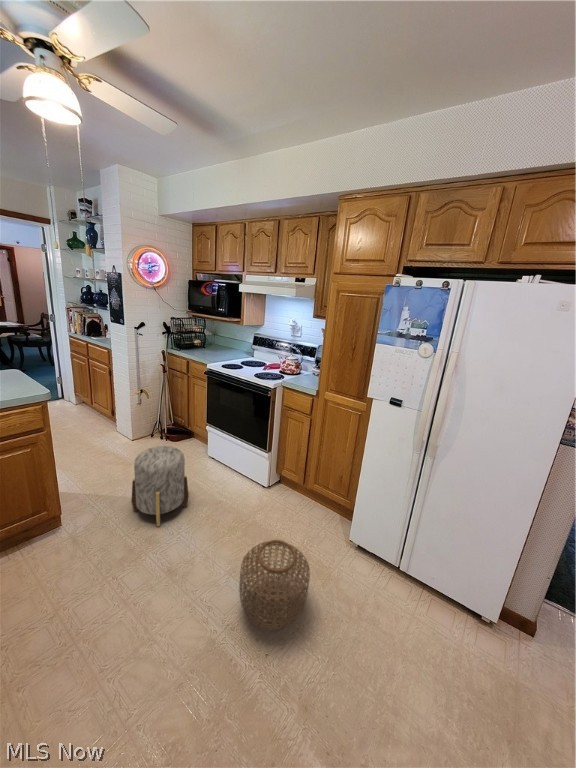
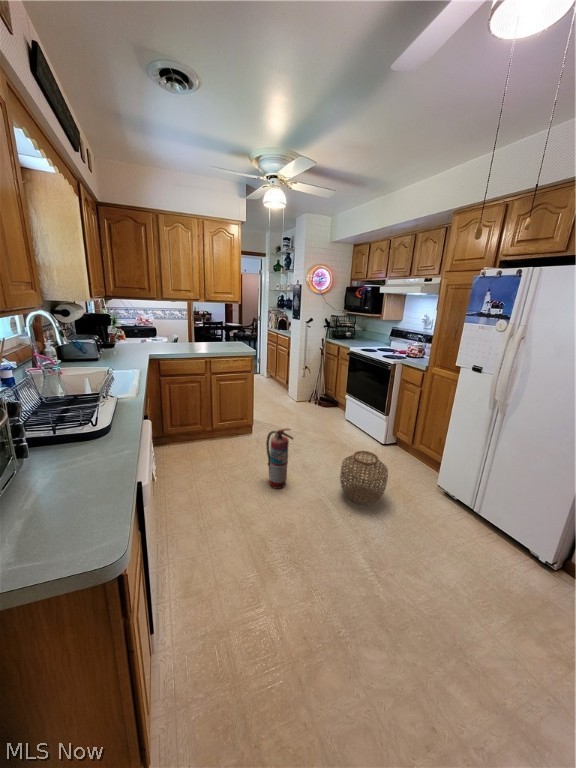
stool: present [131,446,189,526] -> none [290,396,324,445]
fire extinguisher: none [91,556,152,671] -> present [266,429,293,489]

